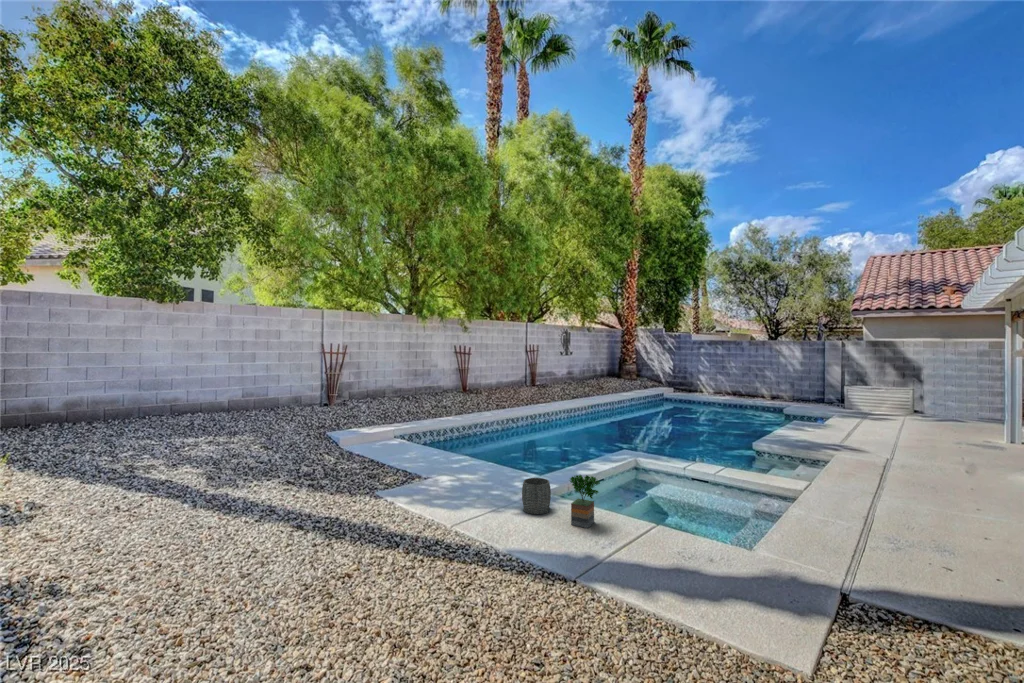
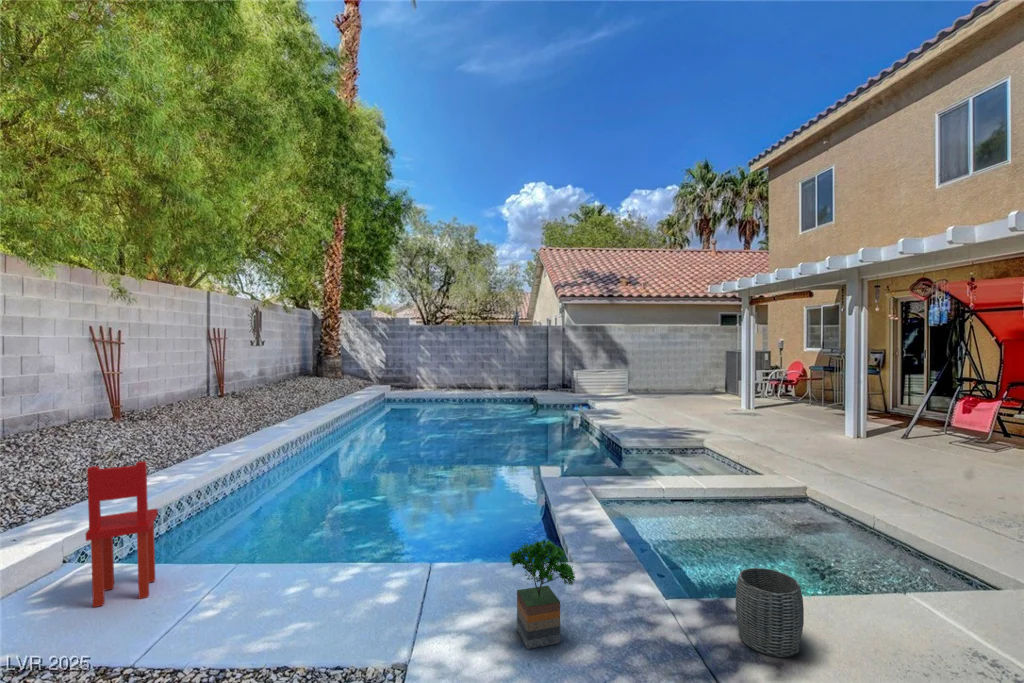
chair: none [386,402,411,452] -> present [85,461,158,607]
potted tree: present [570,475,600,528] -> present [509,540,575,649]

